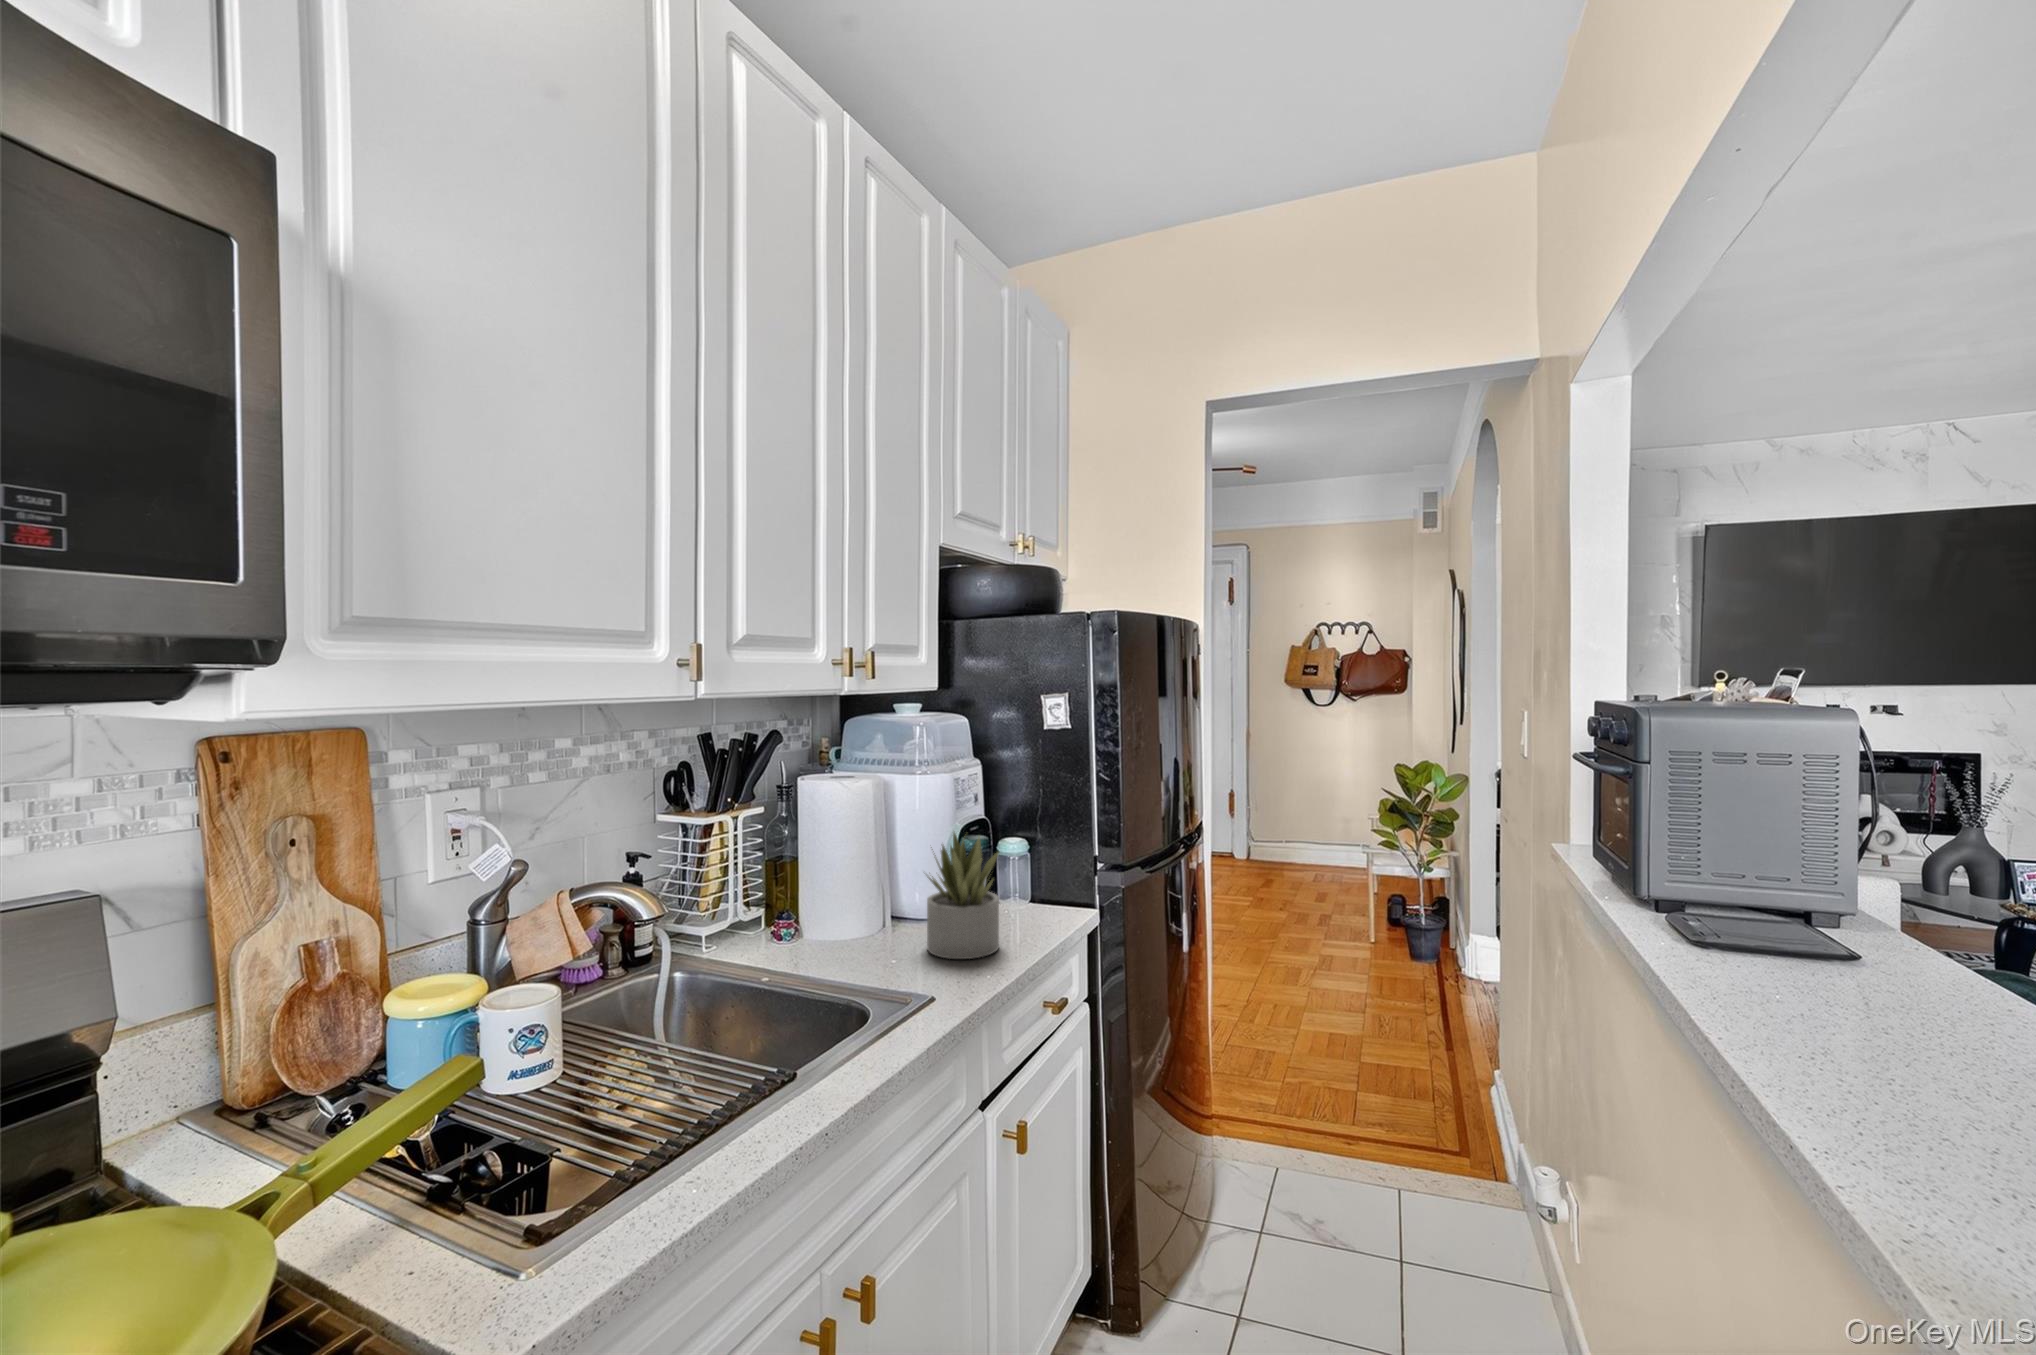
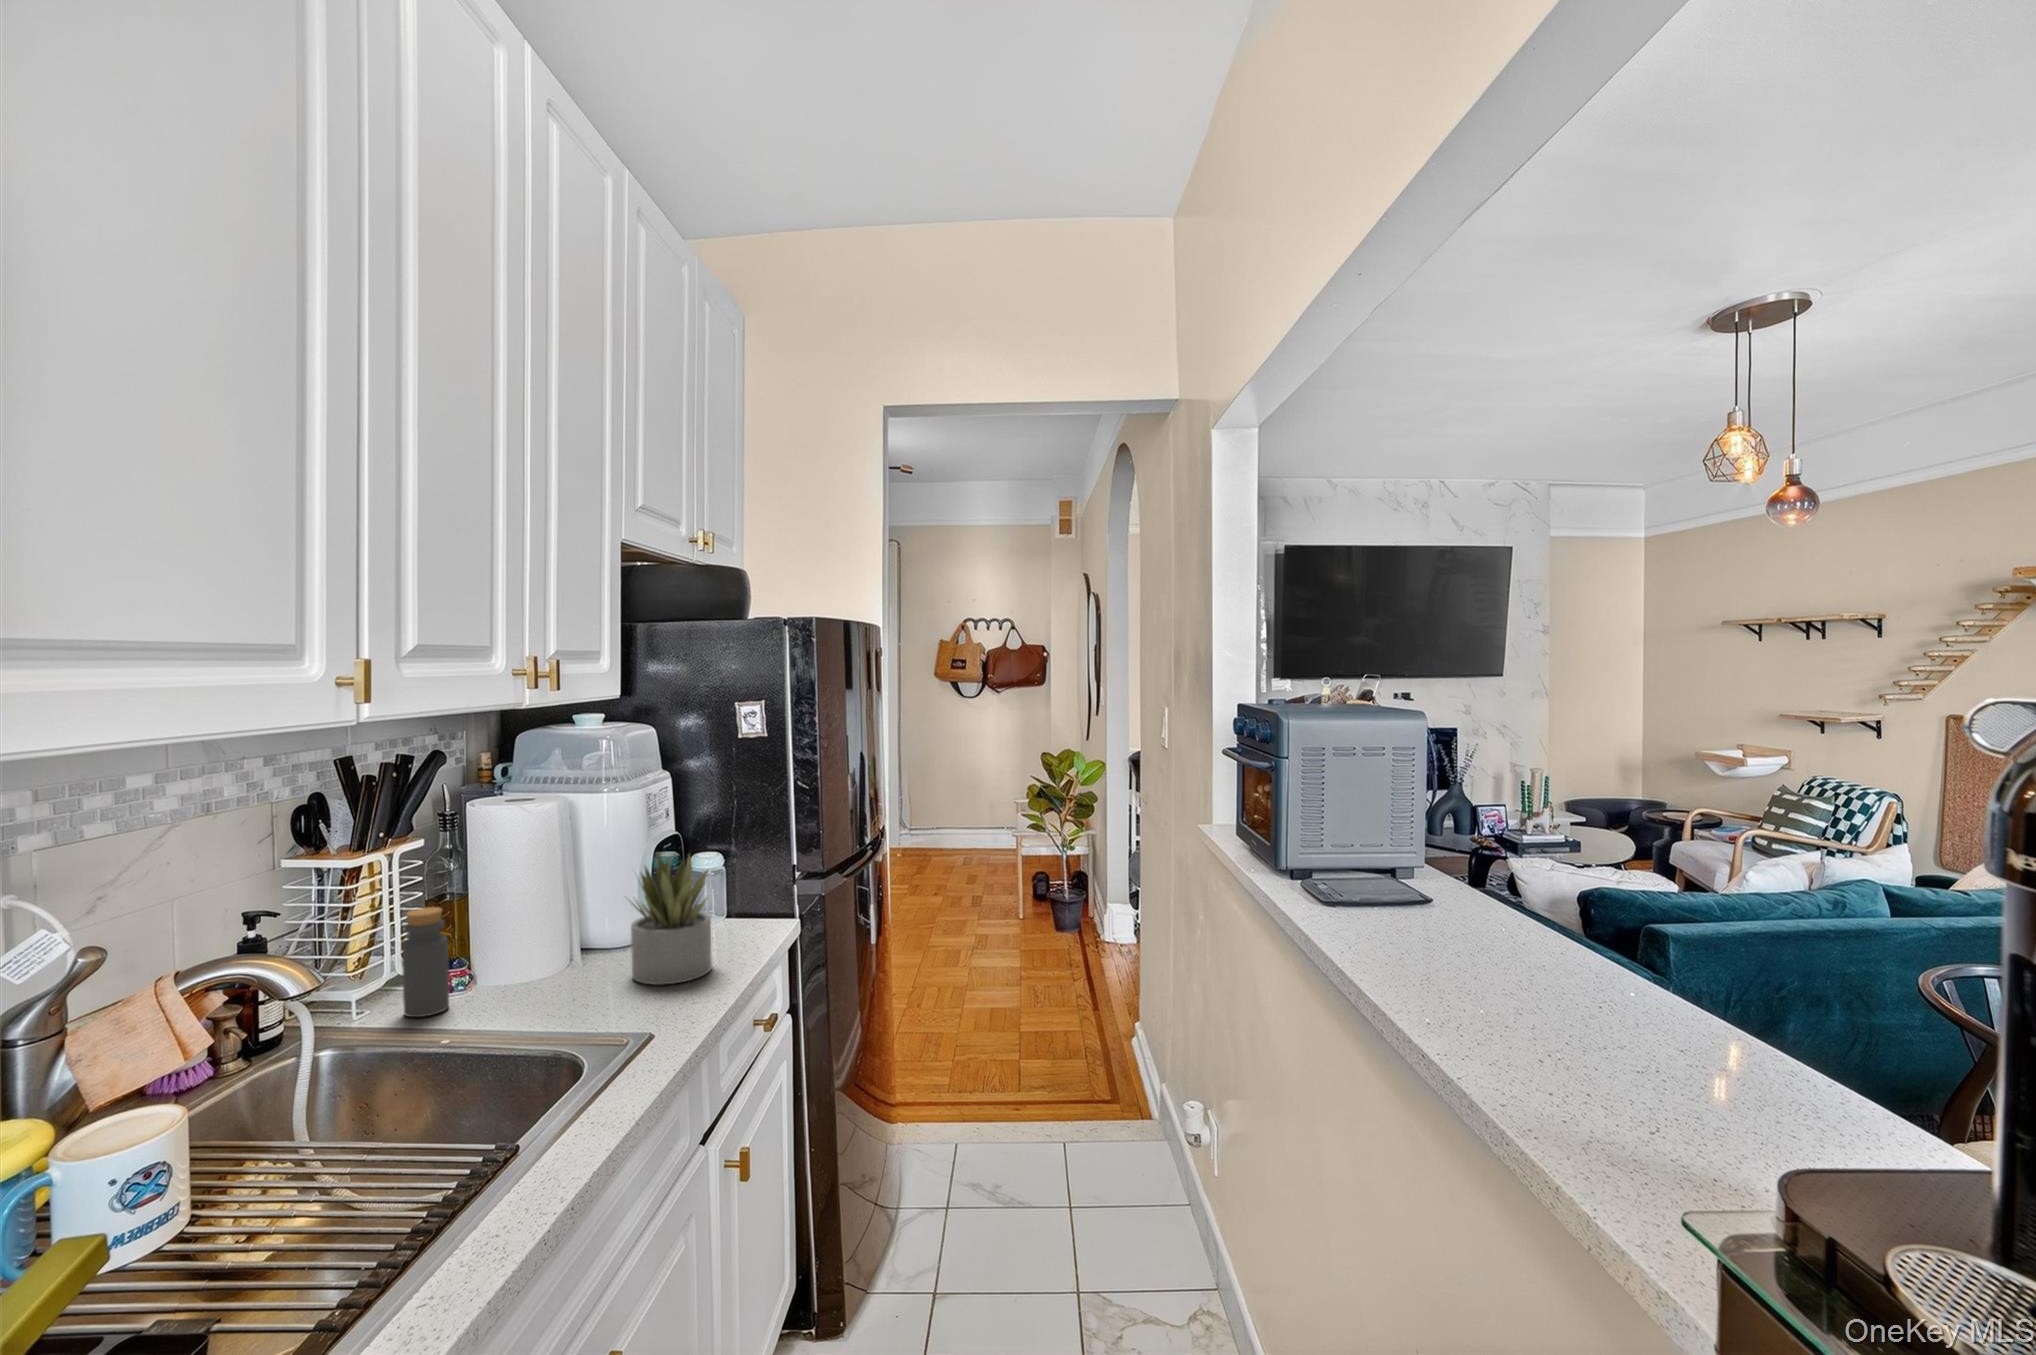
bottle: none [739,864,774,960] -> present [402,907,449,1017]

